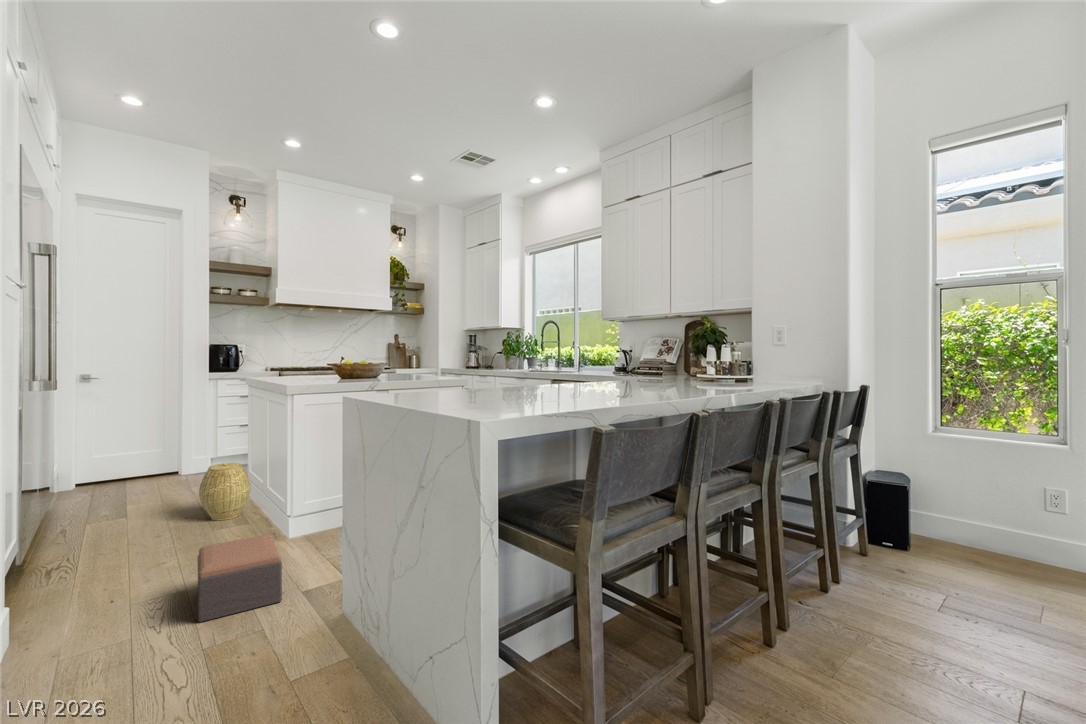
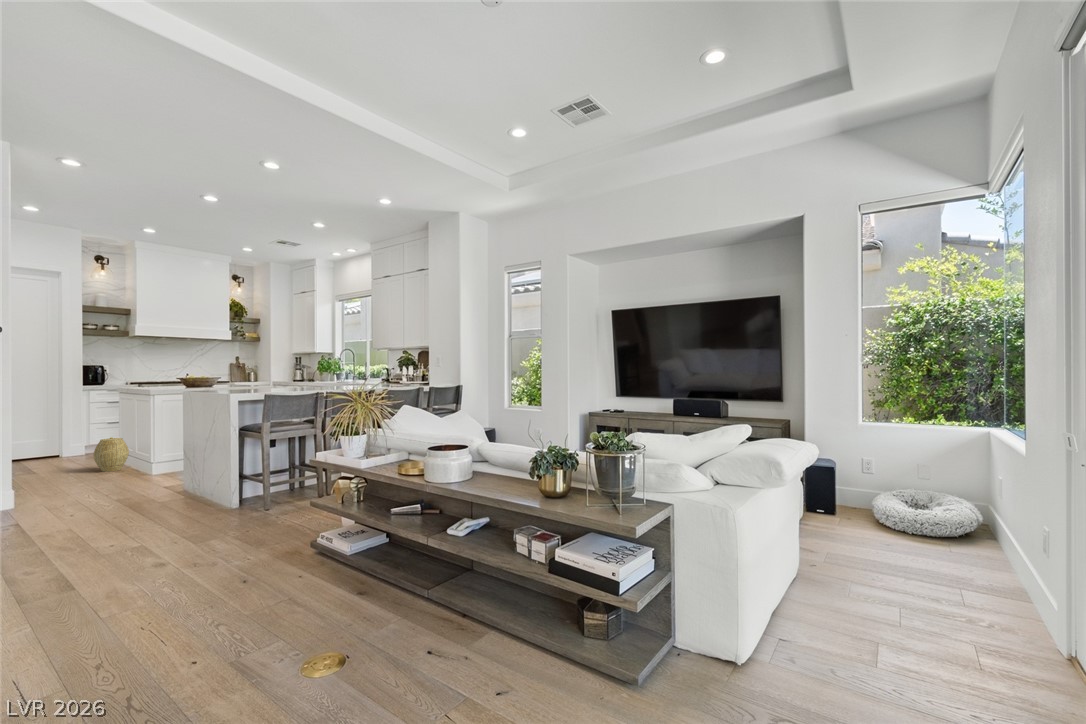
footstool: present [198,534,282,622] -> none [112,461,162,495]

